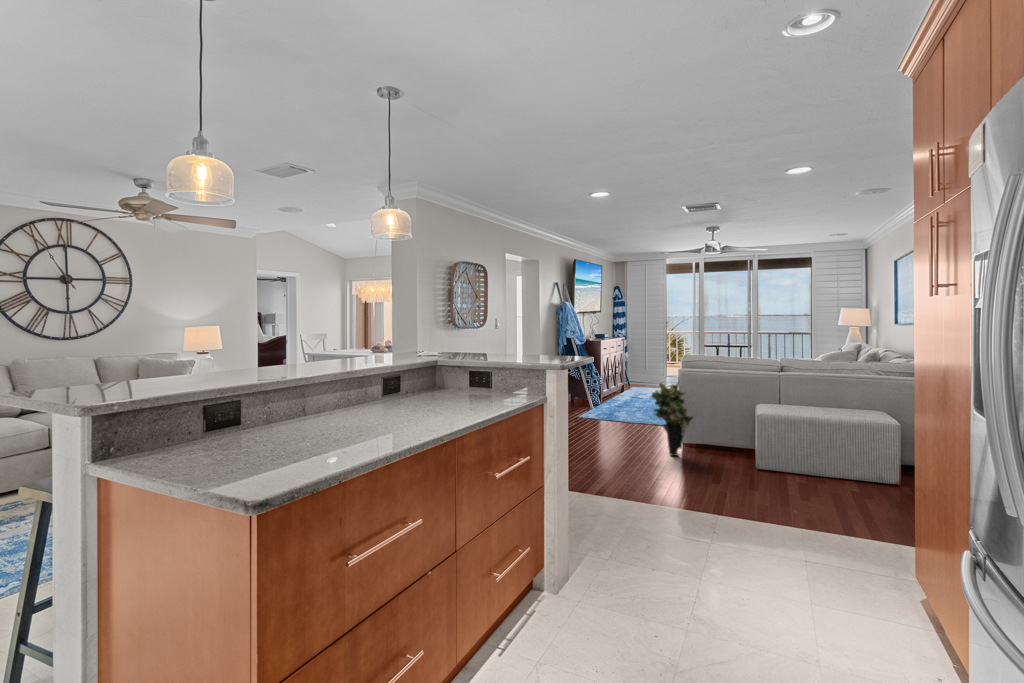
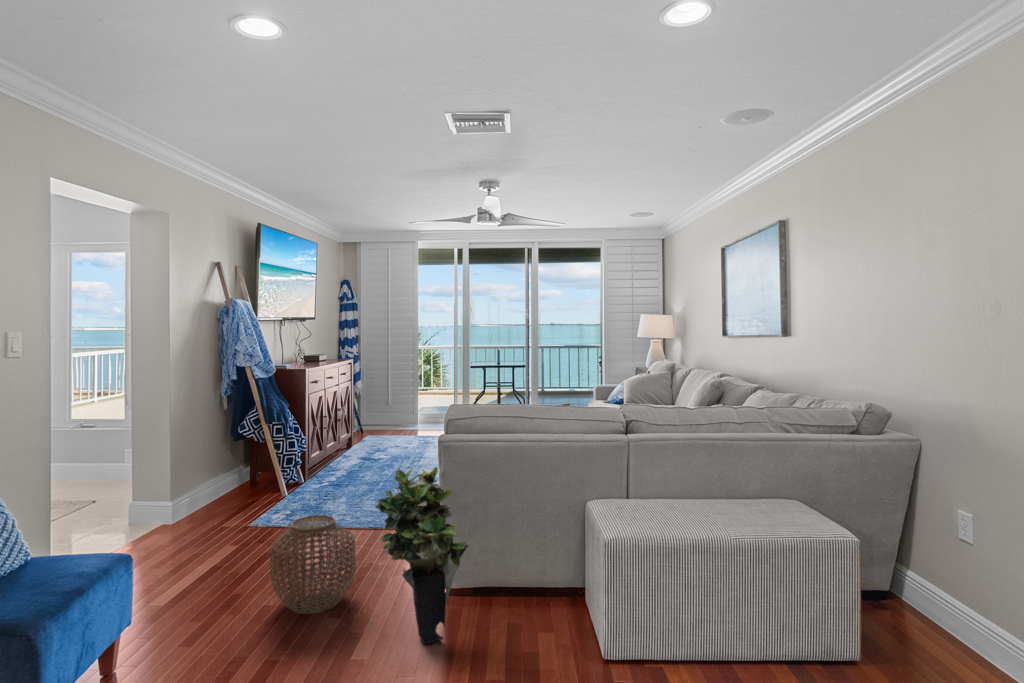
woven basket: none [602,403,639,444] -> present [270,515,356,614]

